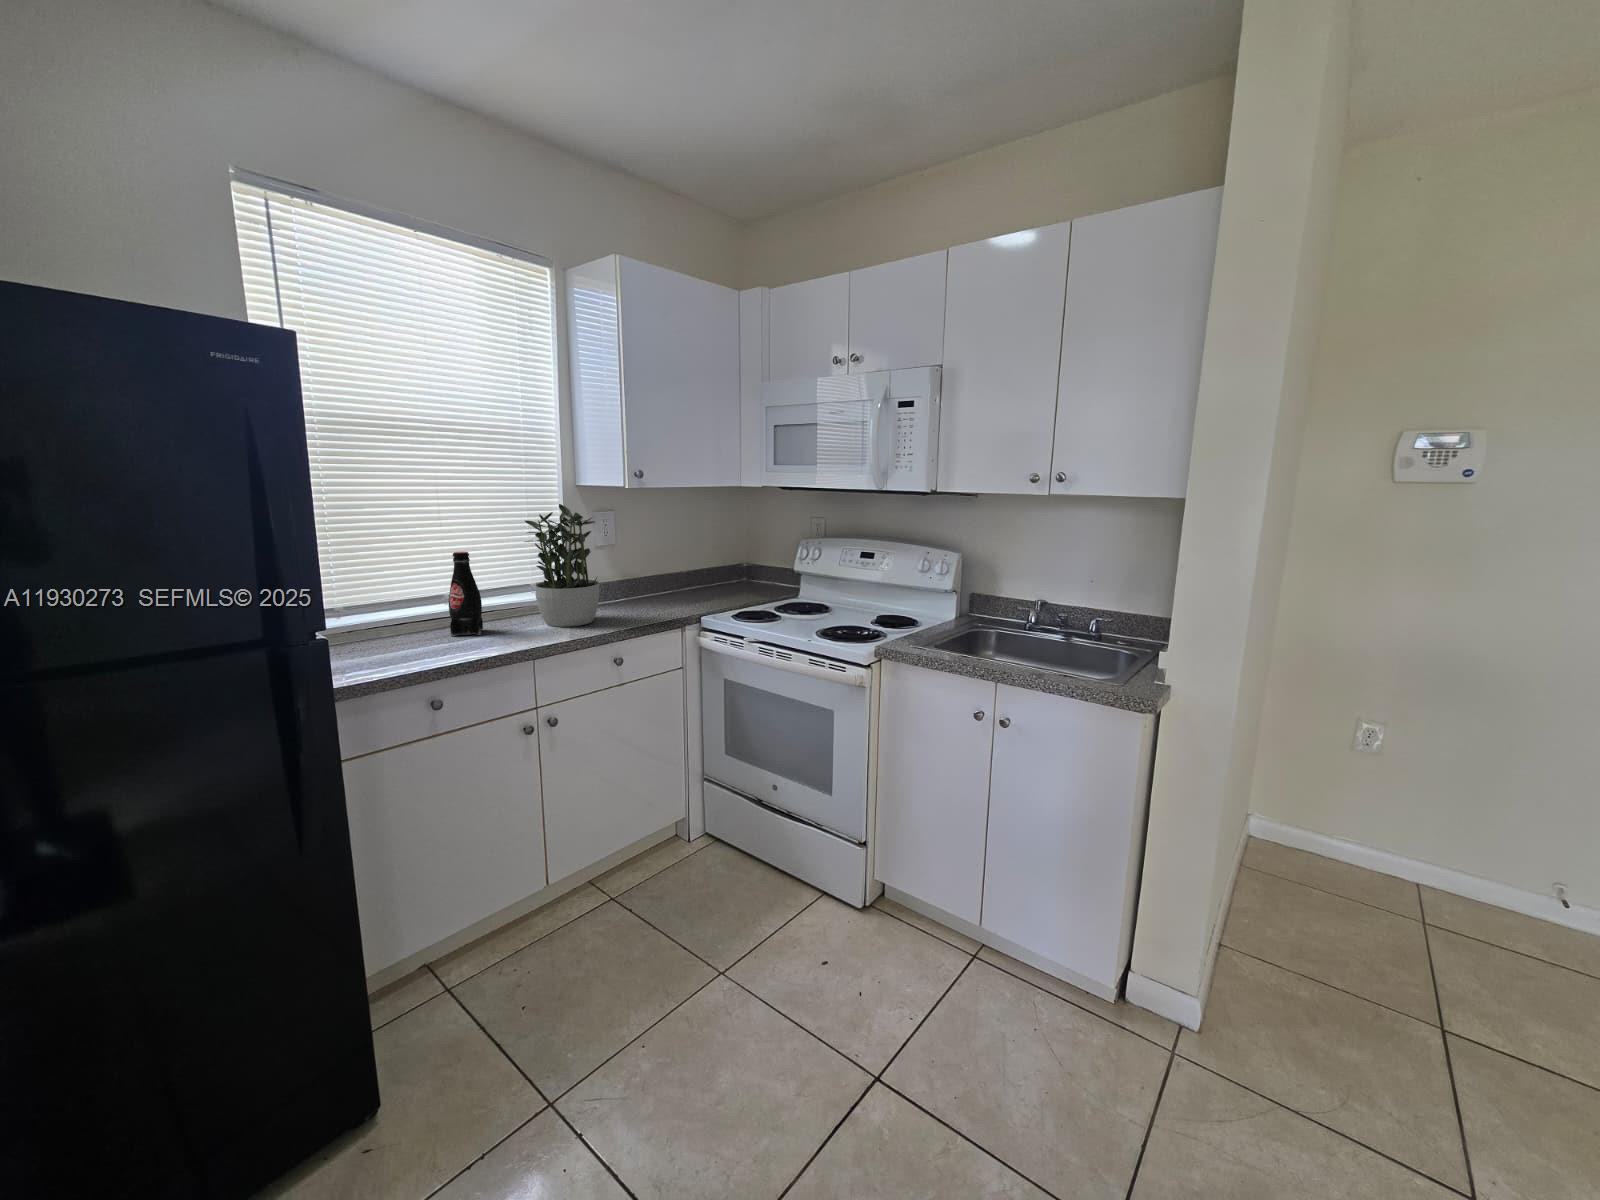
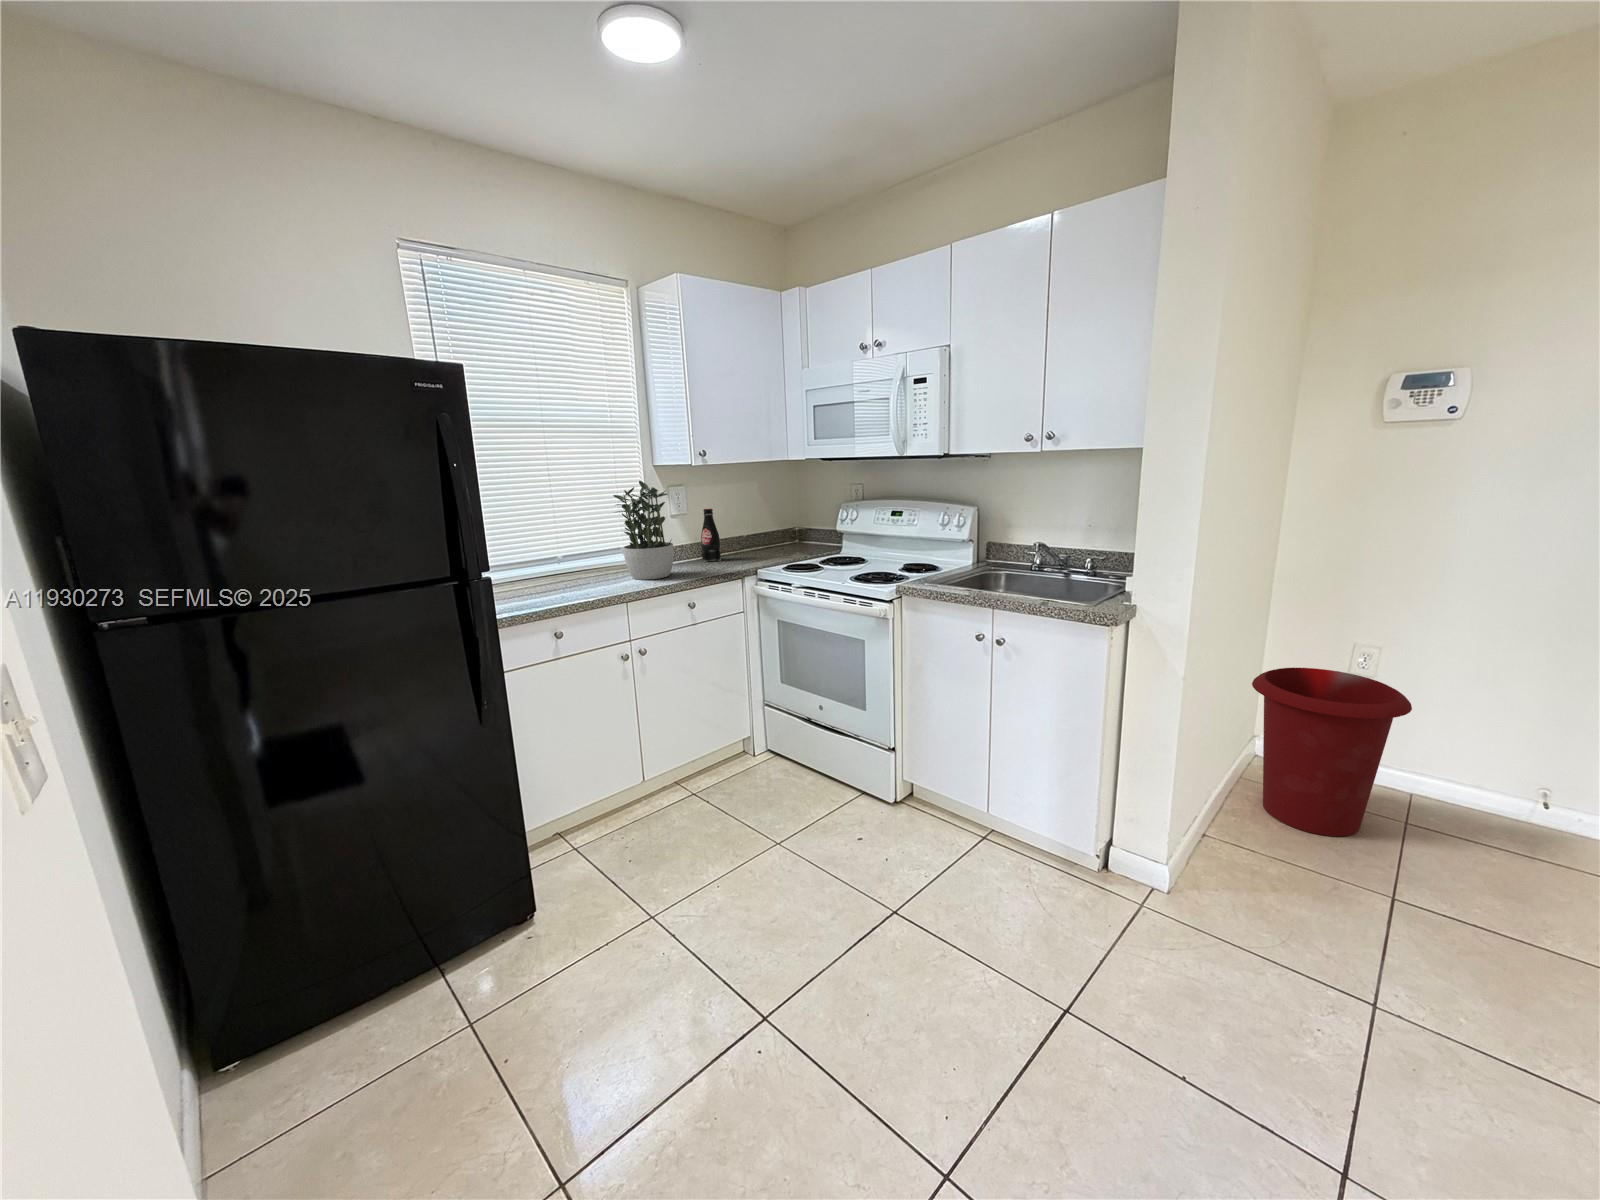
bottle: present [449,552,483,636] -> present [701,508,721,562]
waste bin: none [1266,748,1447,947] -> present [1252,668,1412,836]

